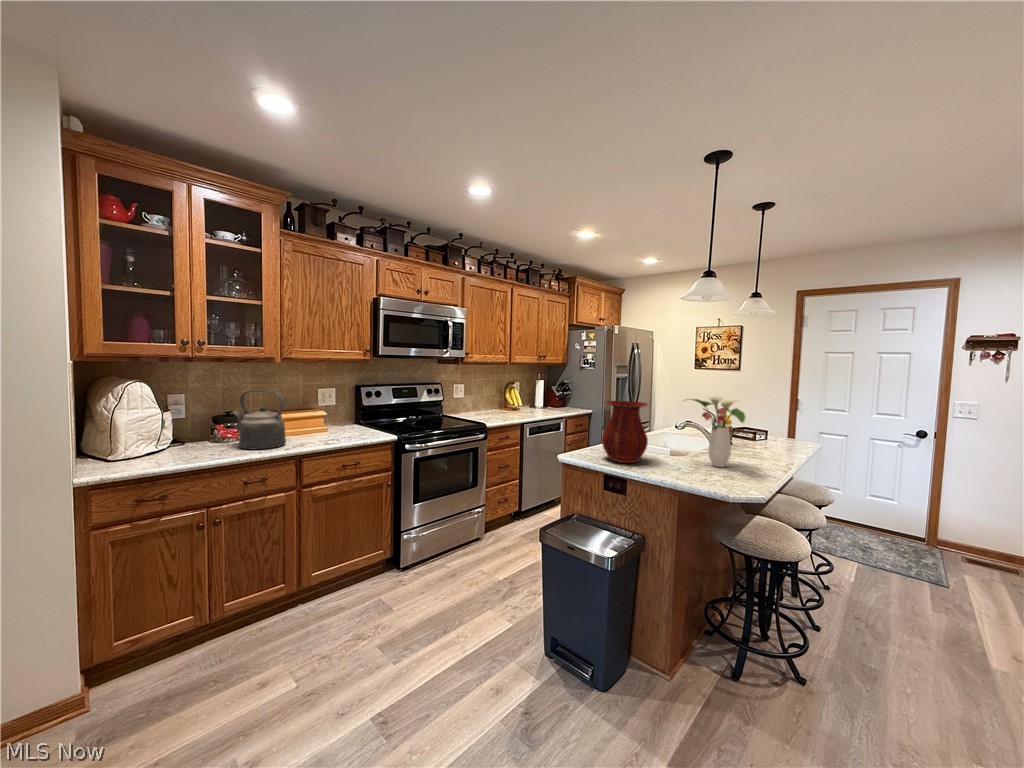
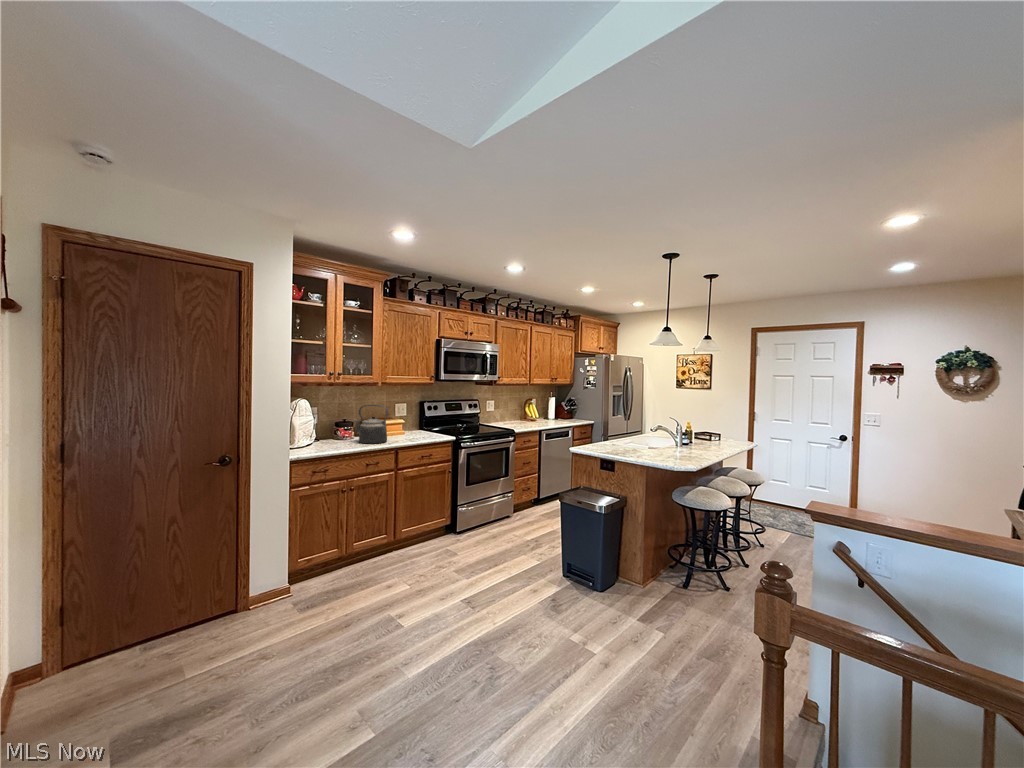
flower arrangement: present [686,397,745,467] -> none [652,408,689,454]
vase: present [602,401,648,463] -> none [599,411,630,452]

